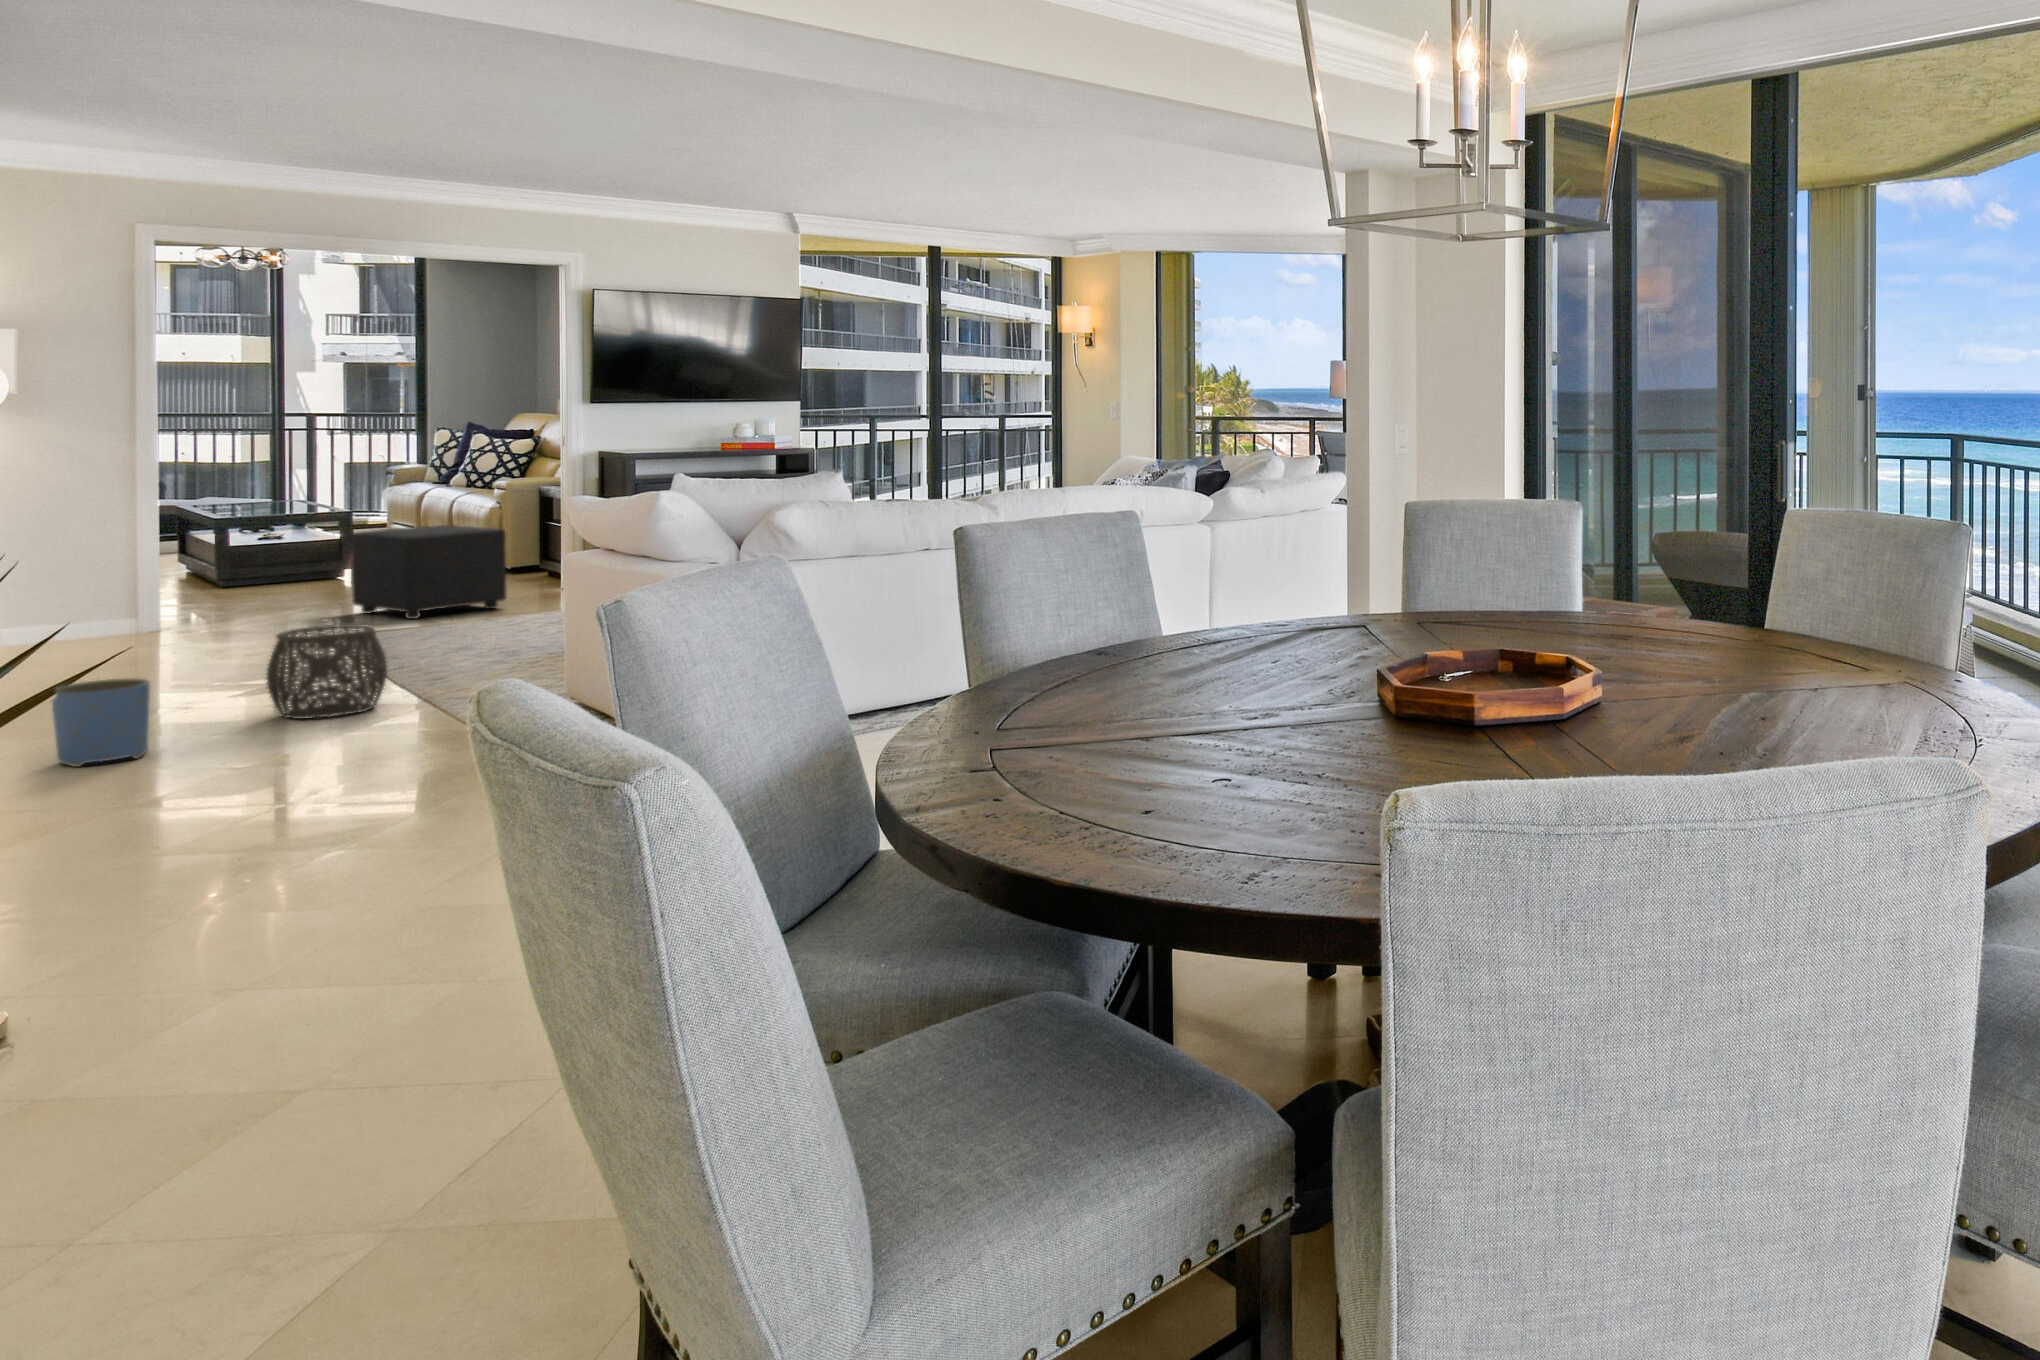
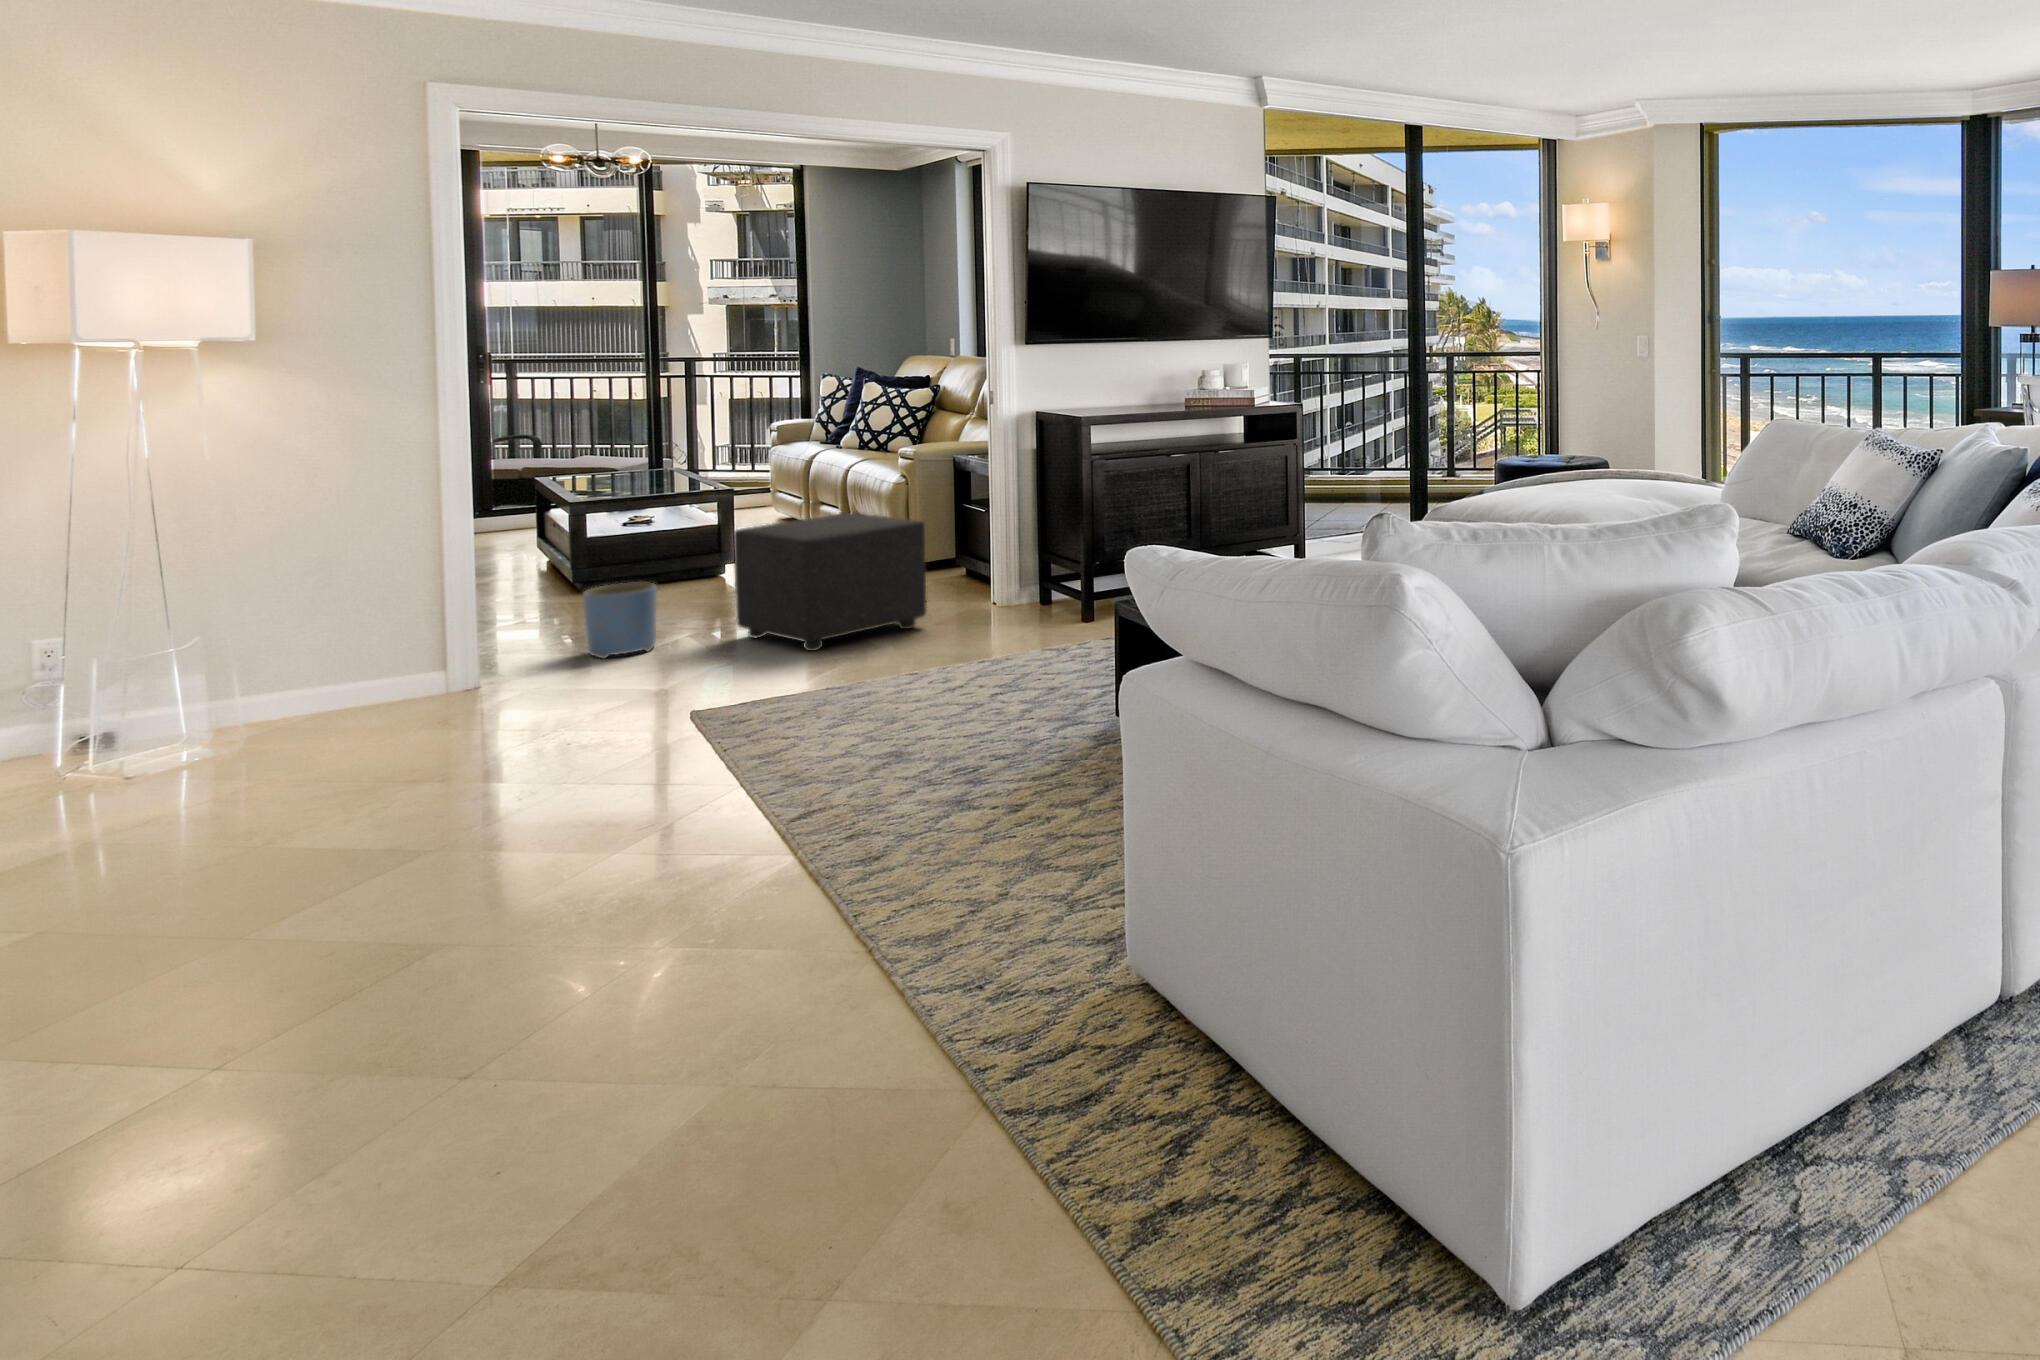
woven basket: present [266,624,387,719] -> none [593,763,803,969]
planter: present [52,679,150,767] -> present [583,582,657,658]

